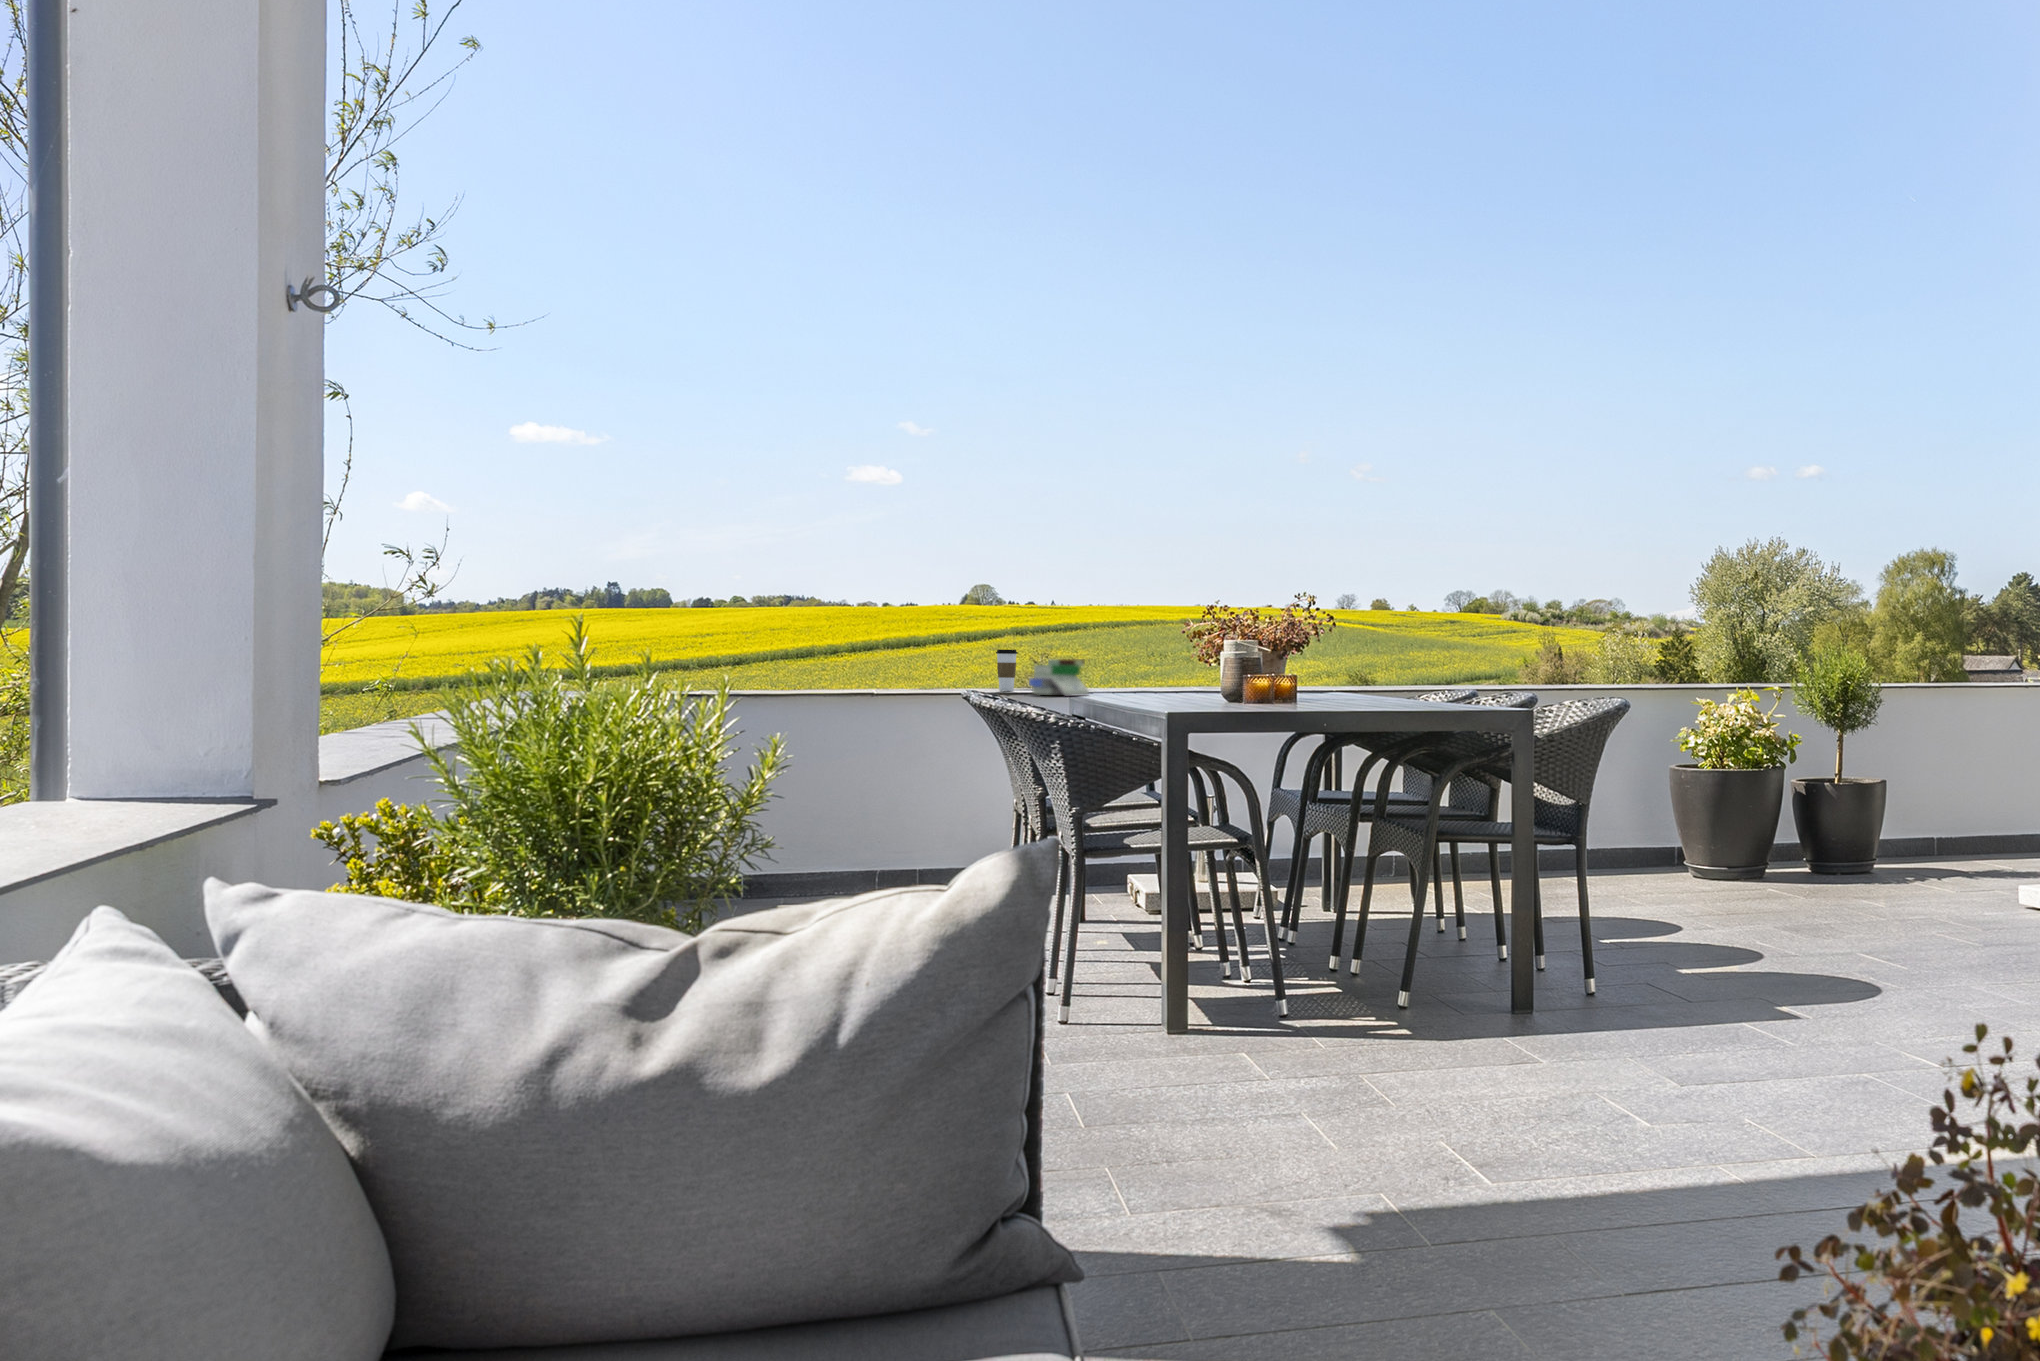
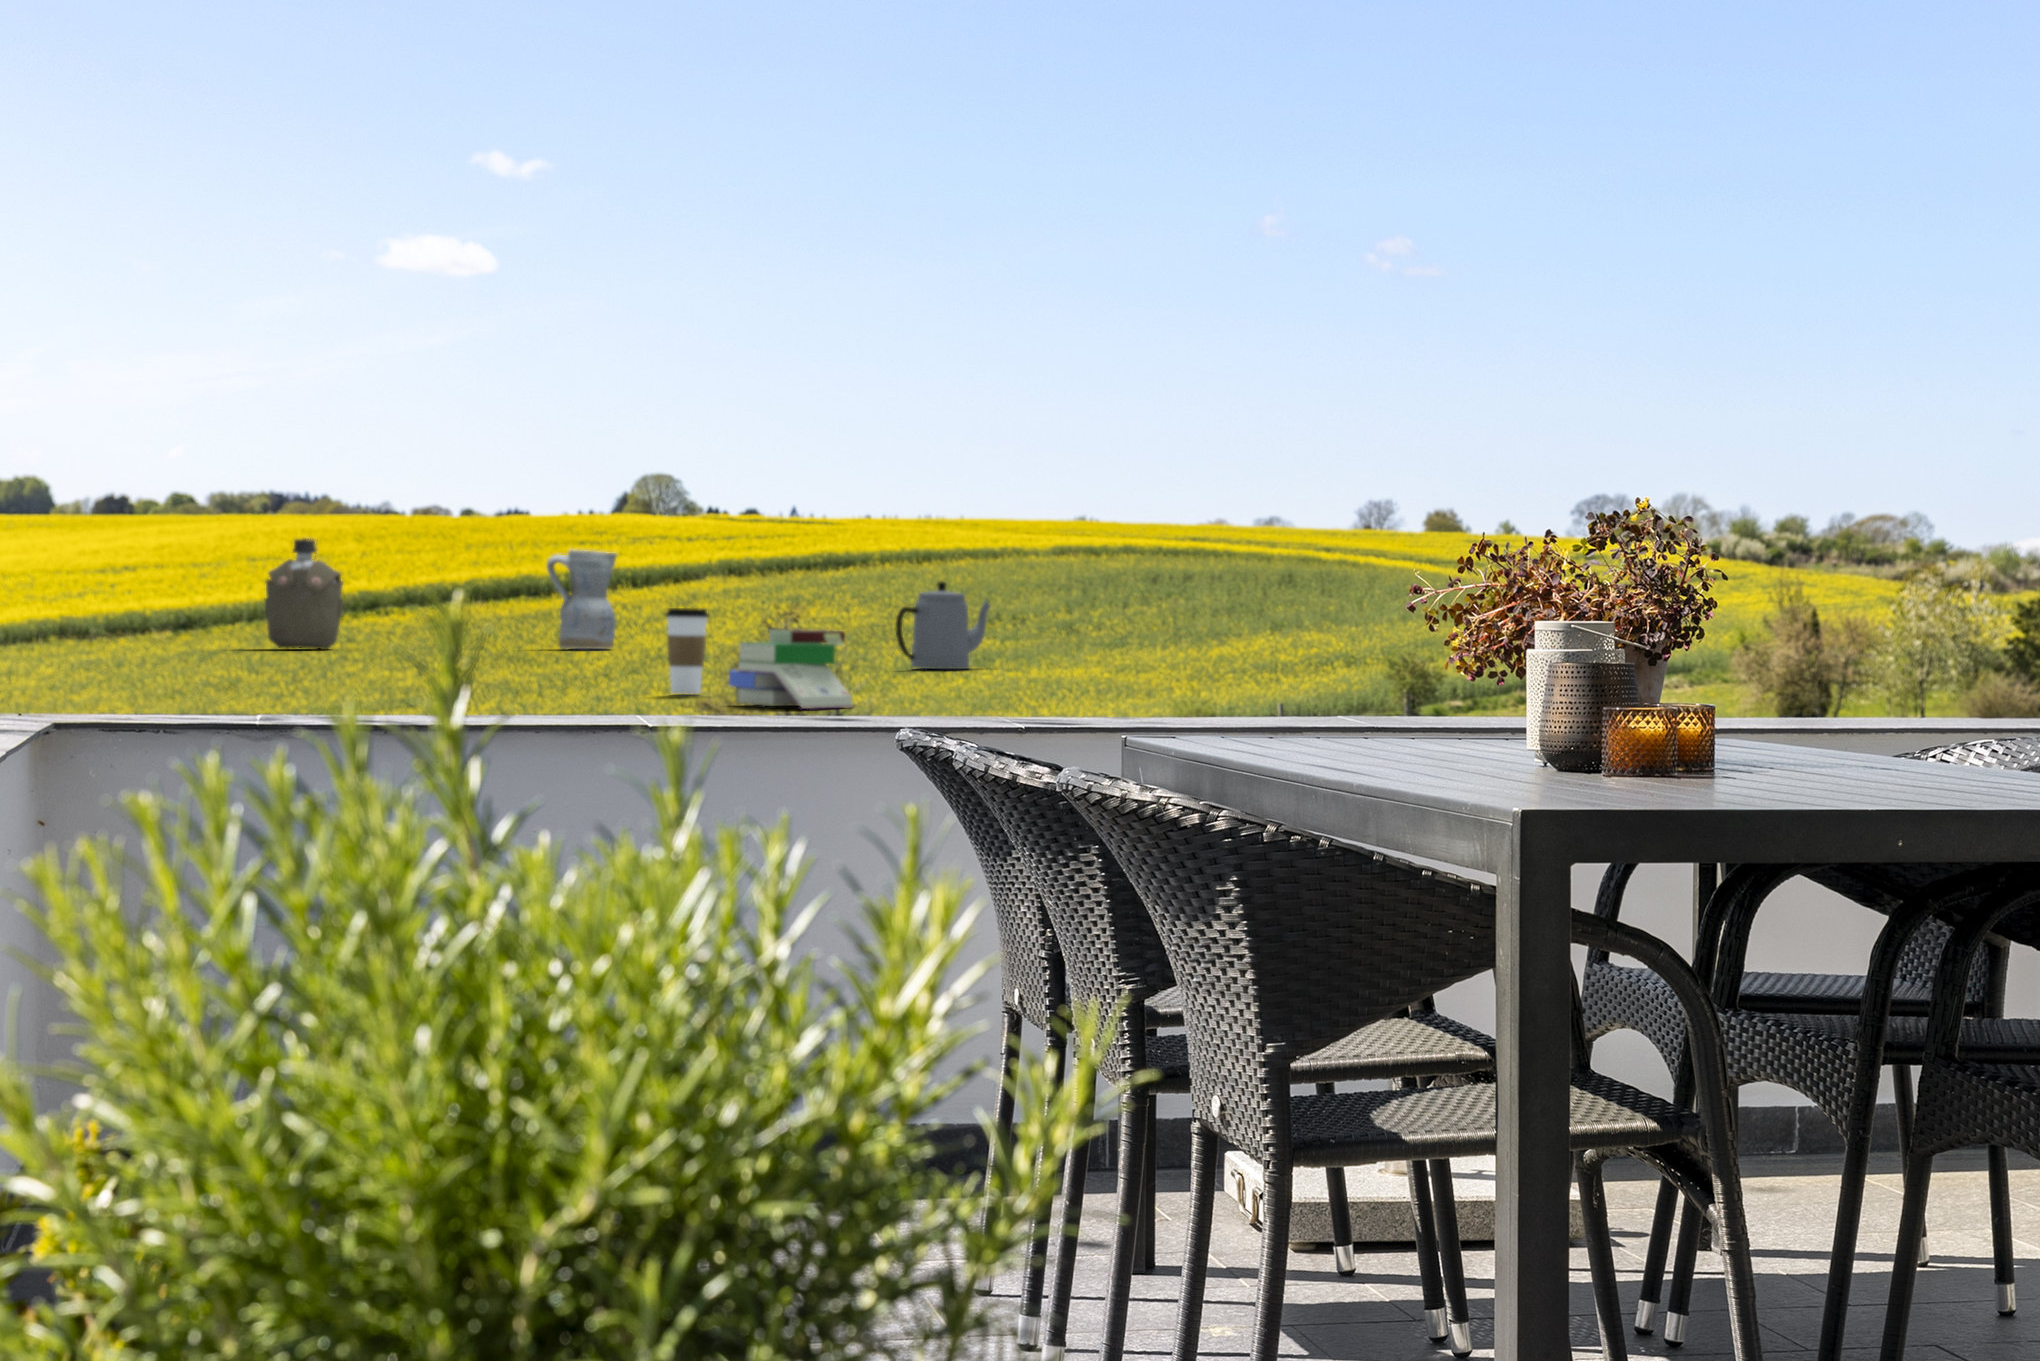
water bottle: none [785,618,825,674] -> present [265,538,343,649]
ceramic pitcher: none [927,623,963,673] -> present [547,550,616,649]
teapot: none [1106,636,1153,679] -> present [896,582,991,669]

